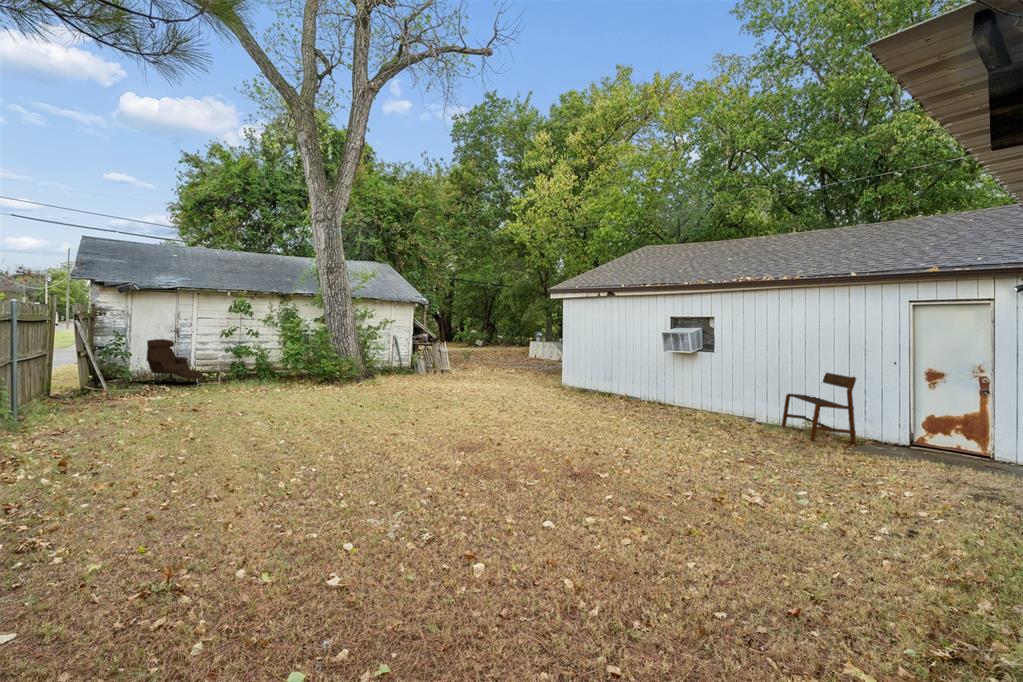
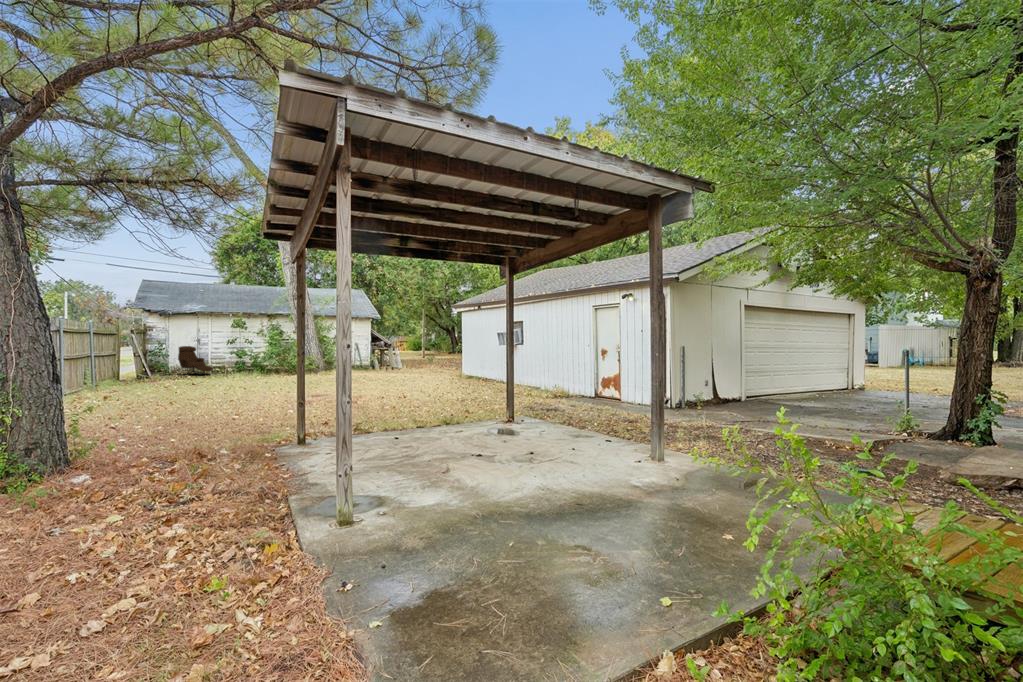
bench: present [782,372,856,443] -> none [541,352,570,392]

